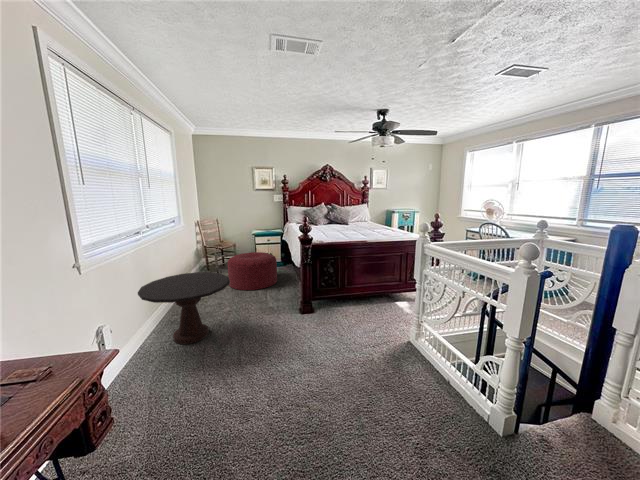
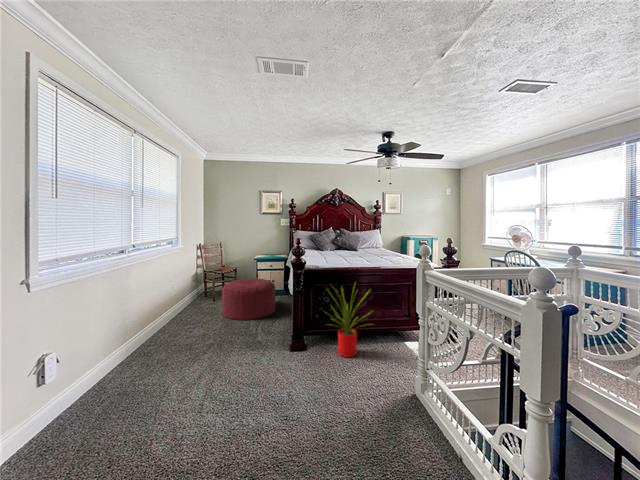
house plant: none [328,253,375,317] -> present [327,290,366,357]
side table: present [138,272,230,344] -> none [106,298,210,380]

